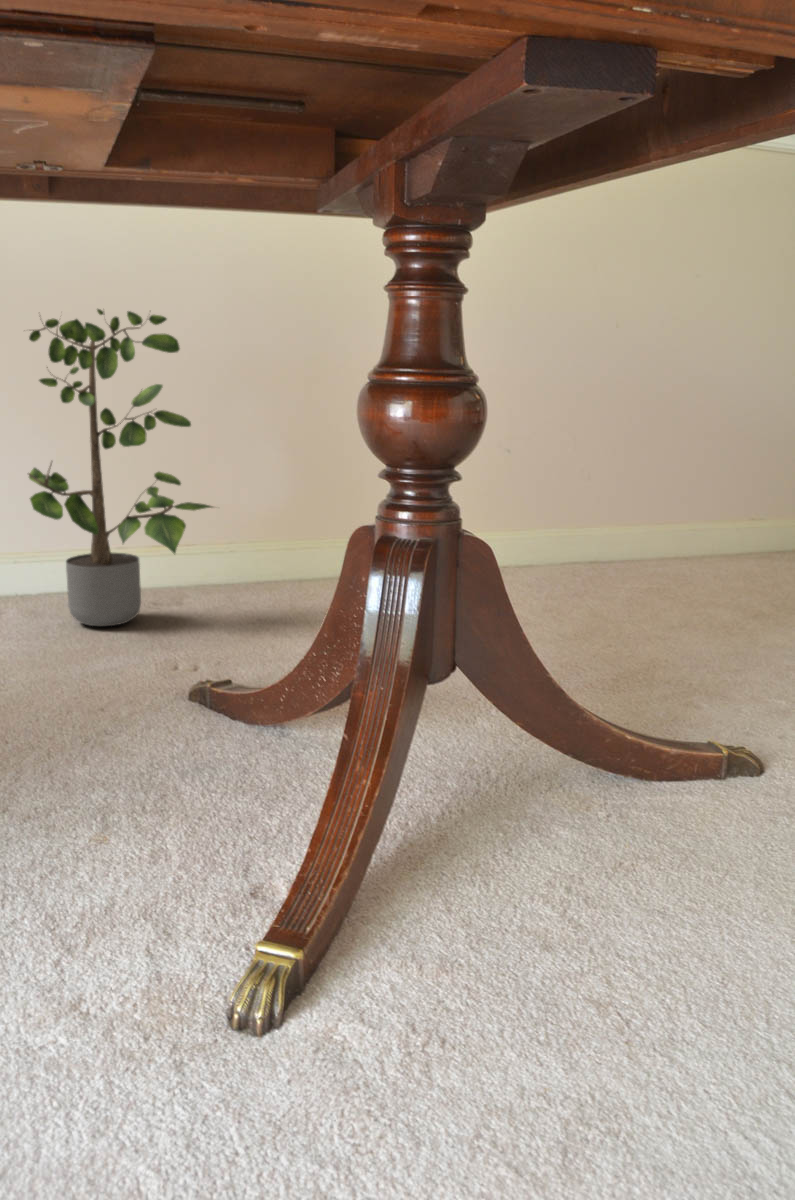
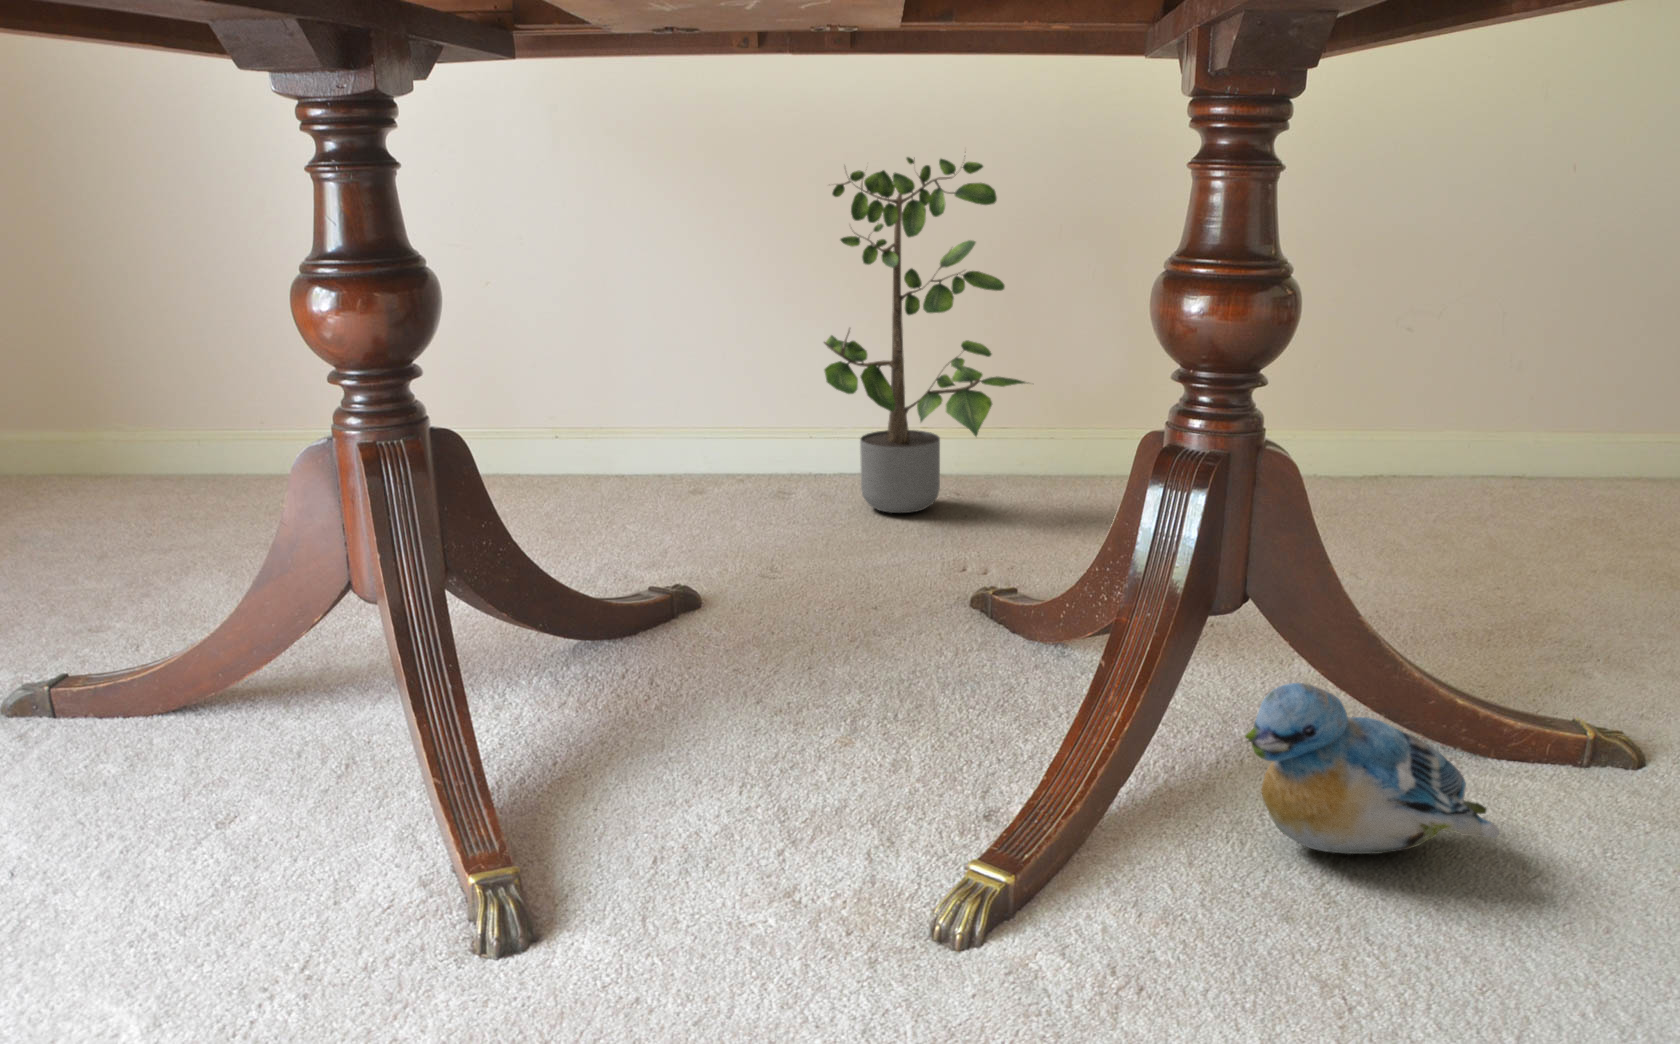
plush toy: none [488,735,693,880] -> present [1245,683,1499,854]

